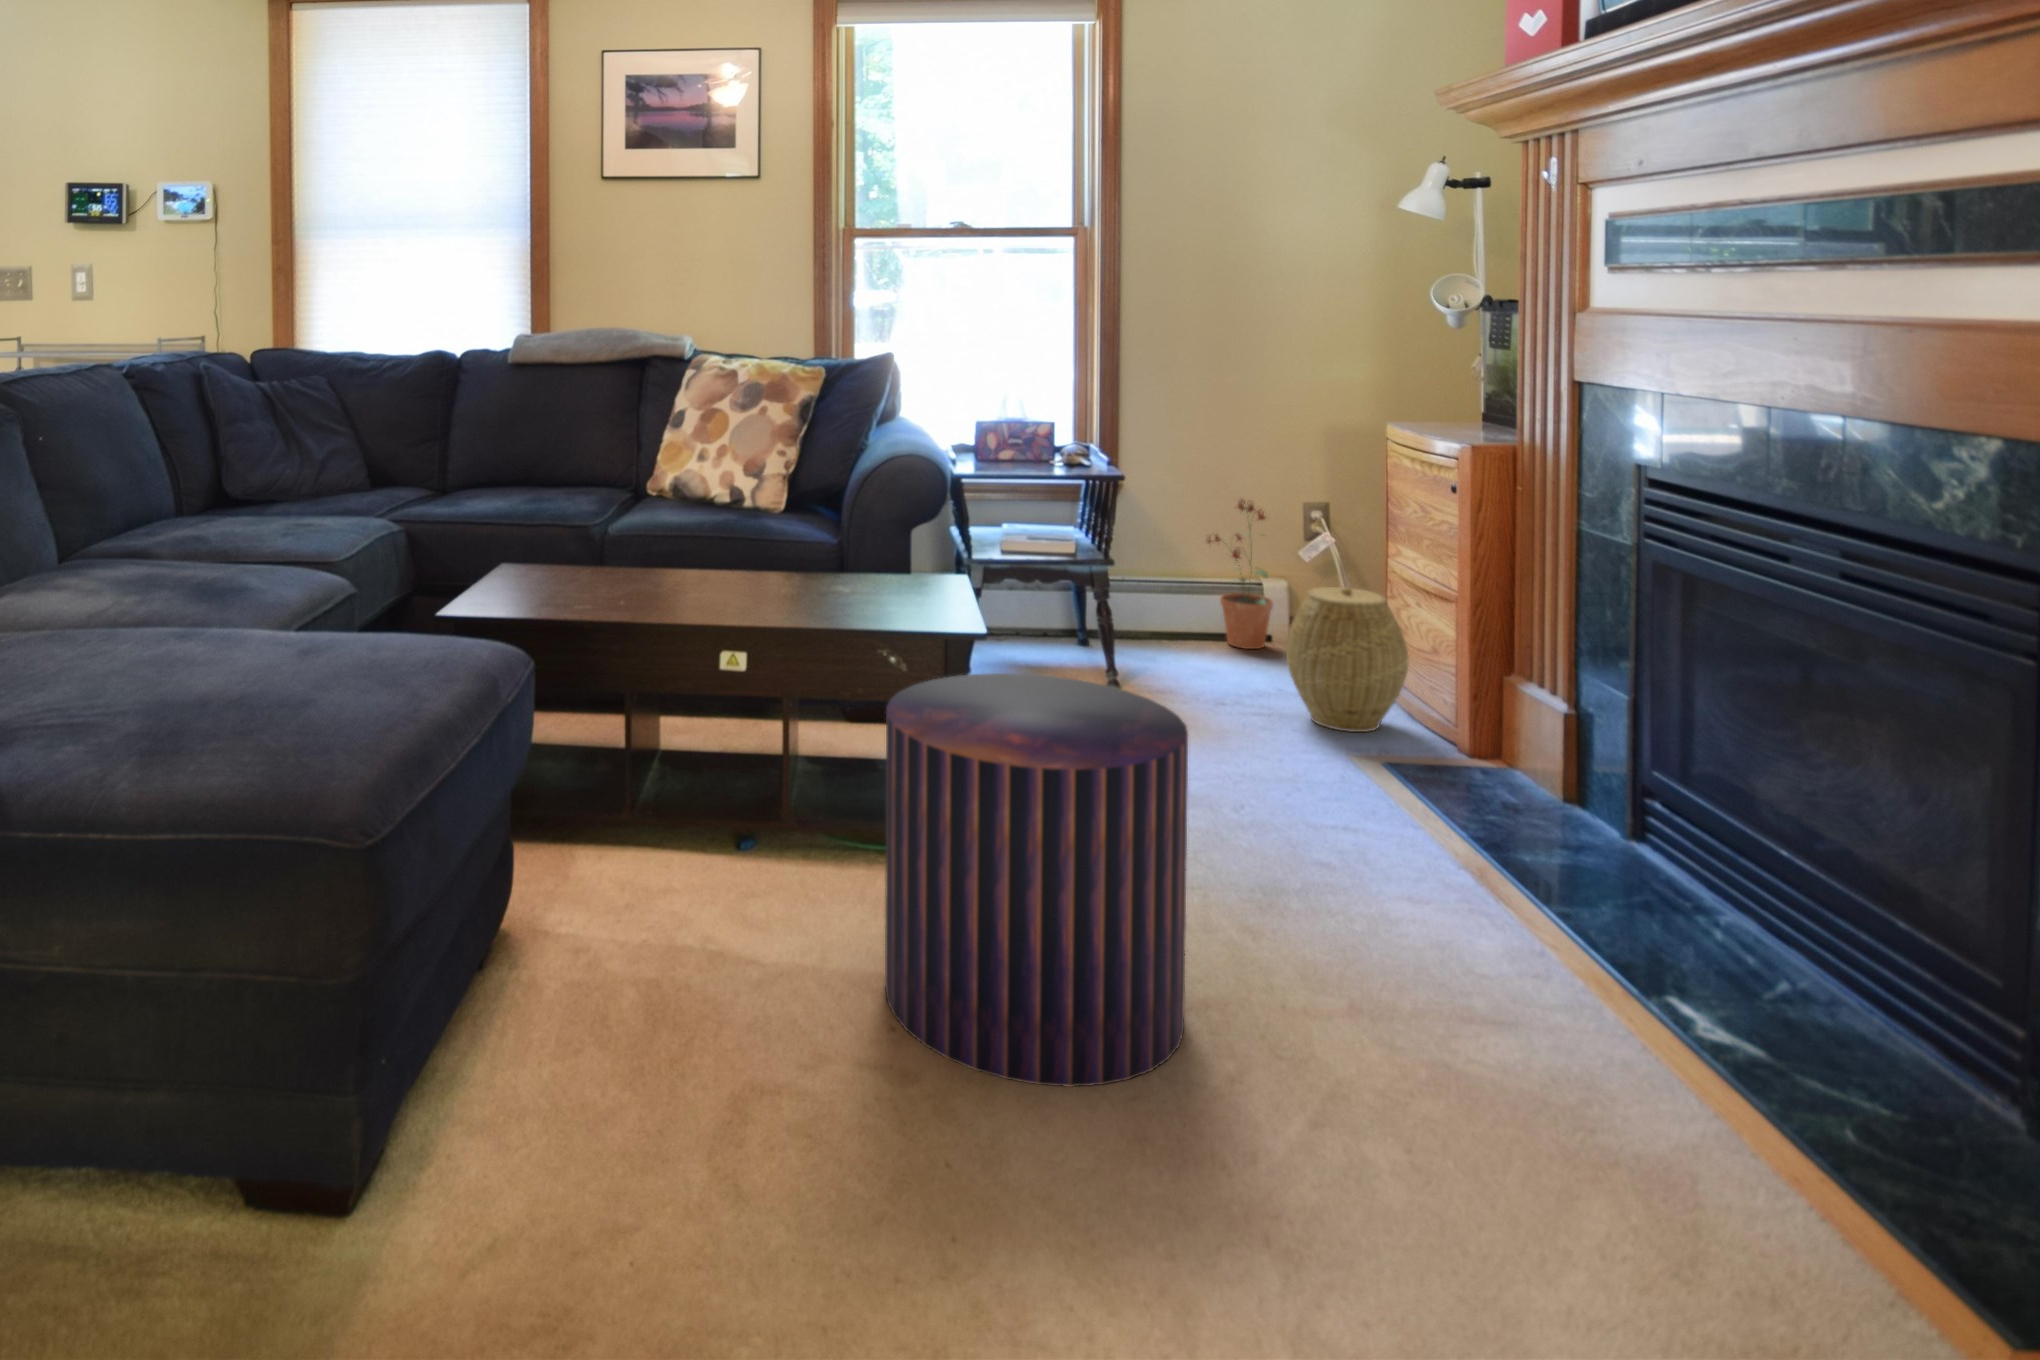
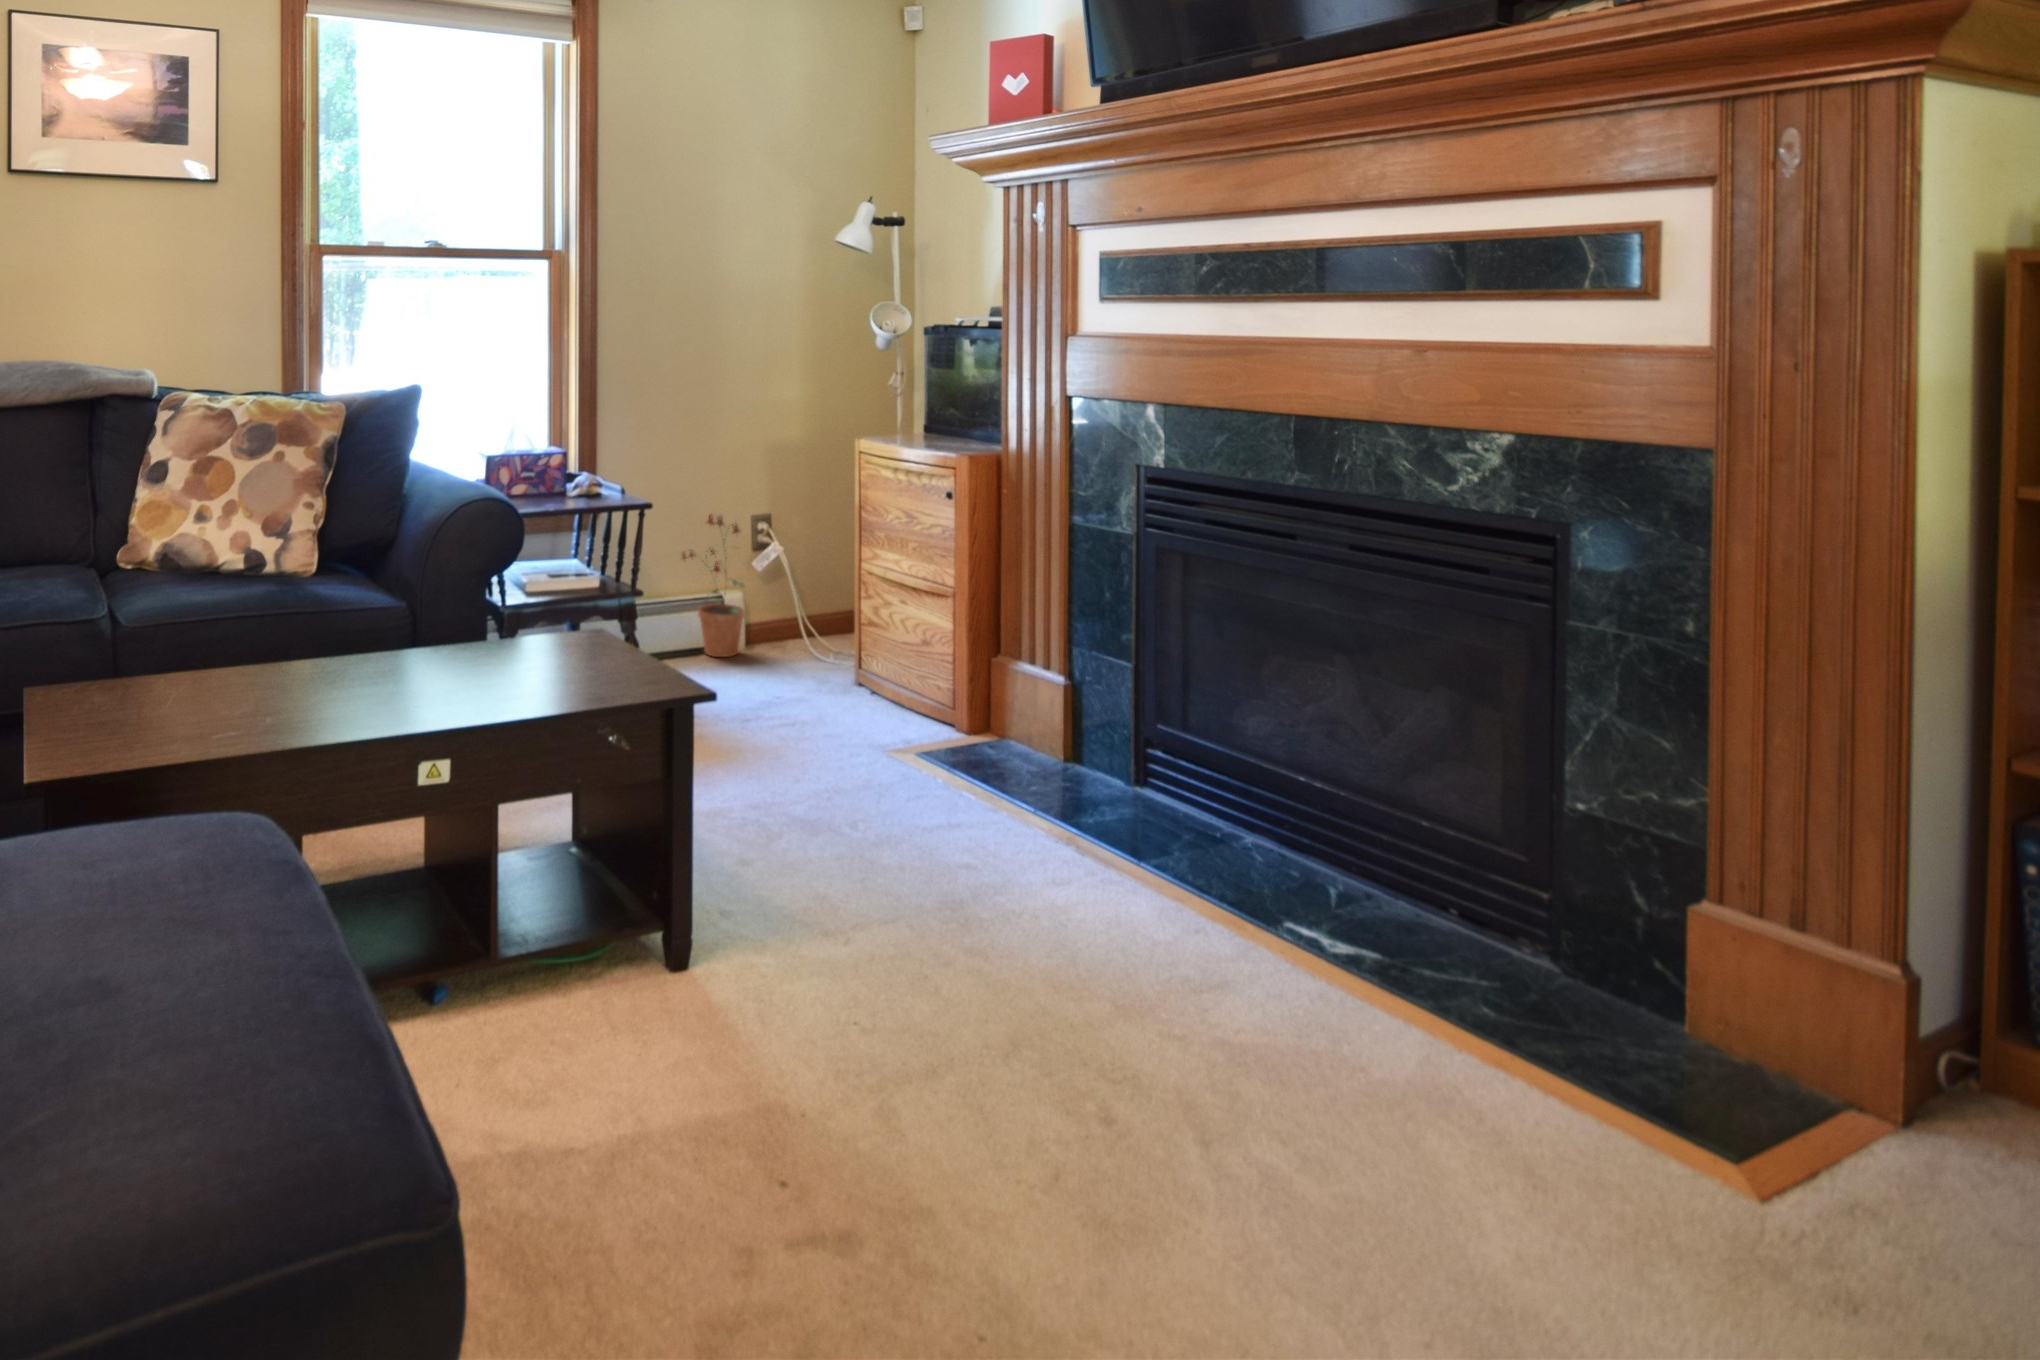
woven basket: present [1286,587,1408,732] -> none [809,591,912,726]
pouf: present [885,673,1188,1087] -> none [716,736,1049,1222]

